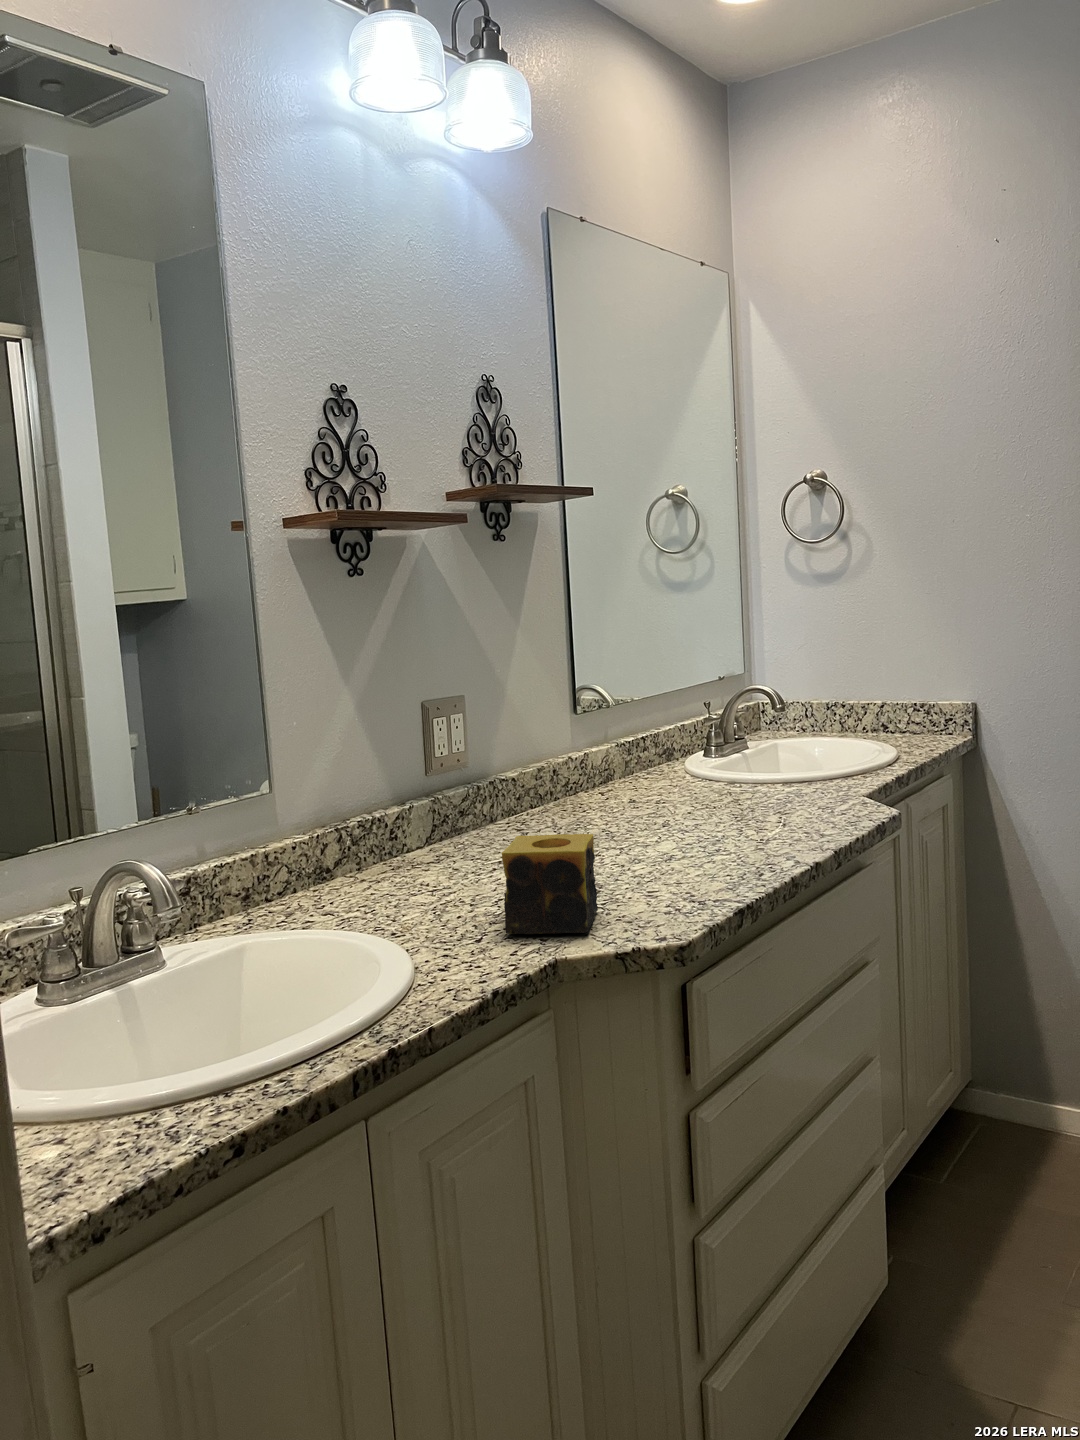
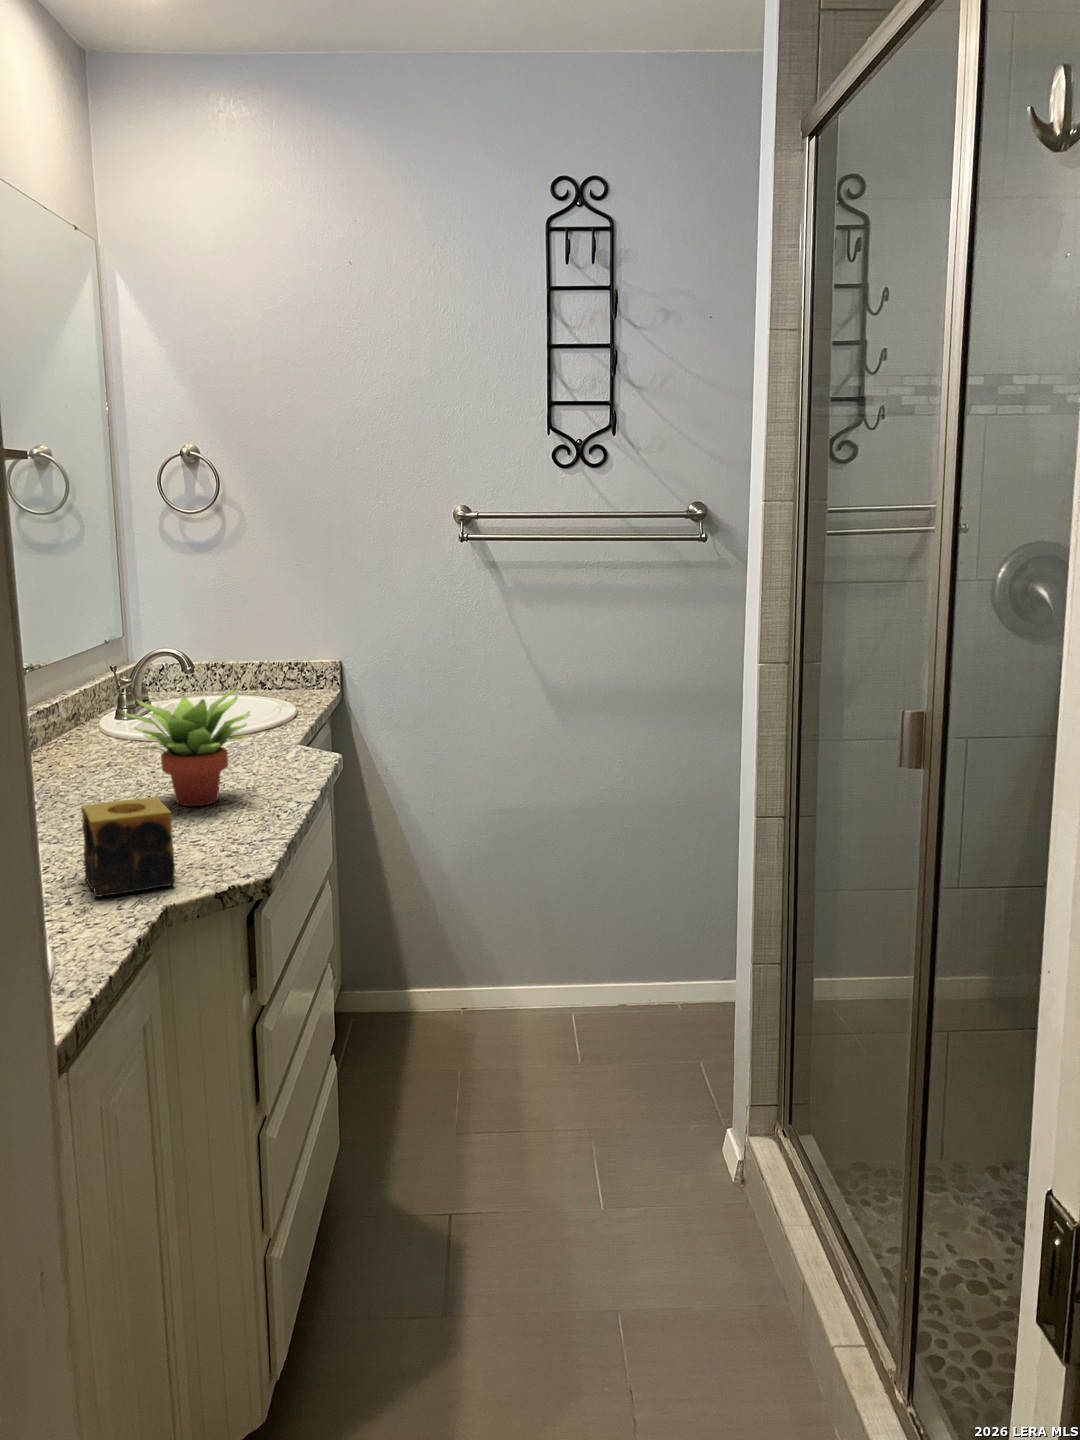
succulent plant: none [618,719,764,851] -> present [120,686,250,806]

